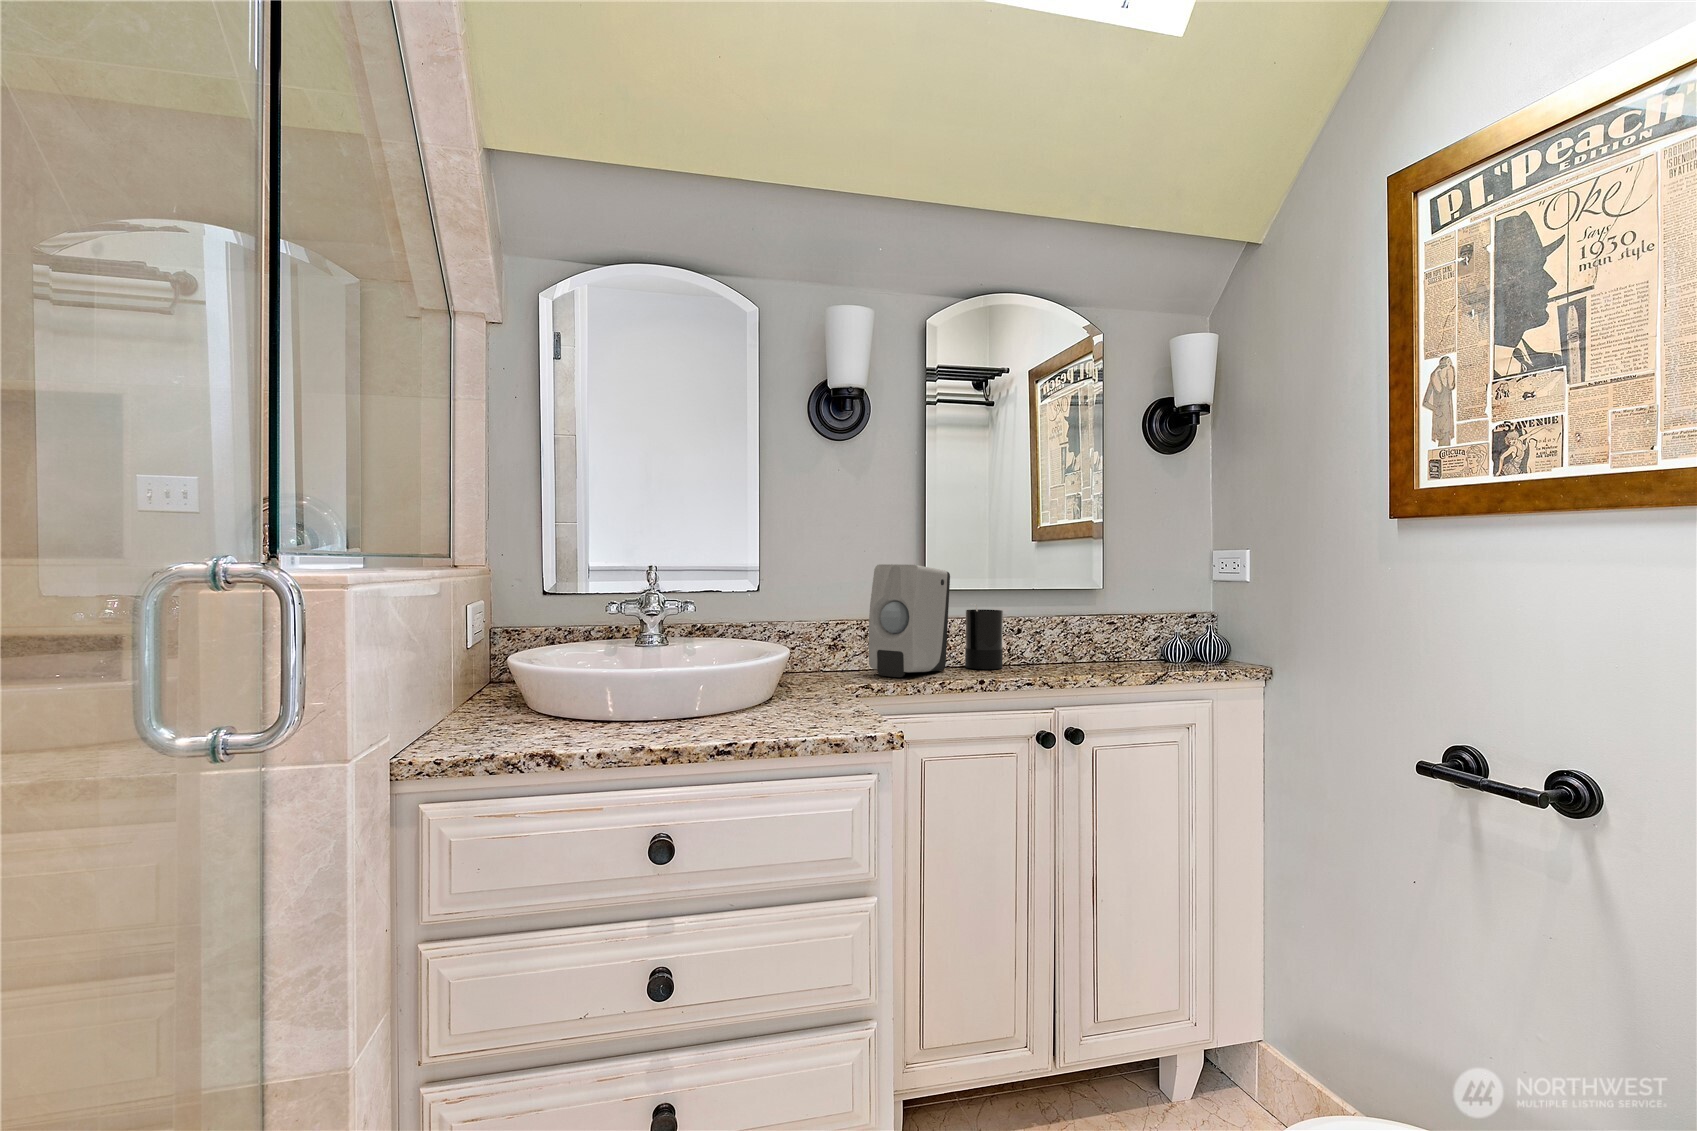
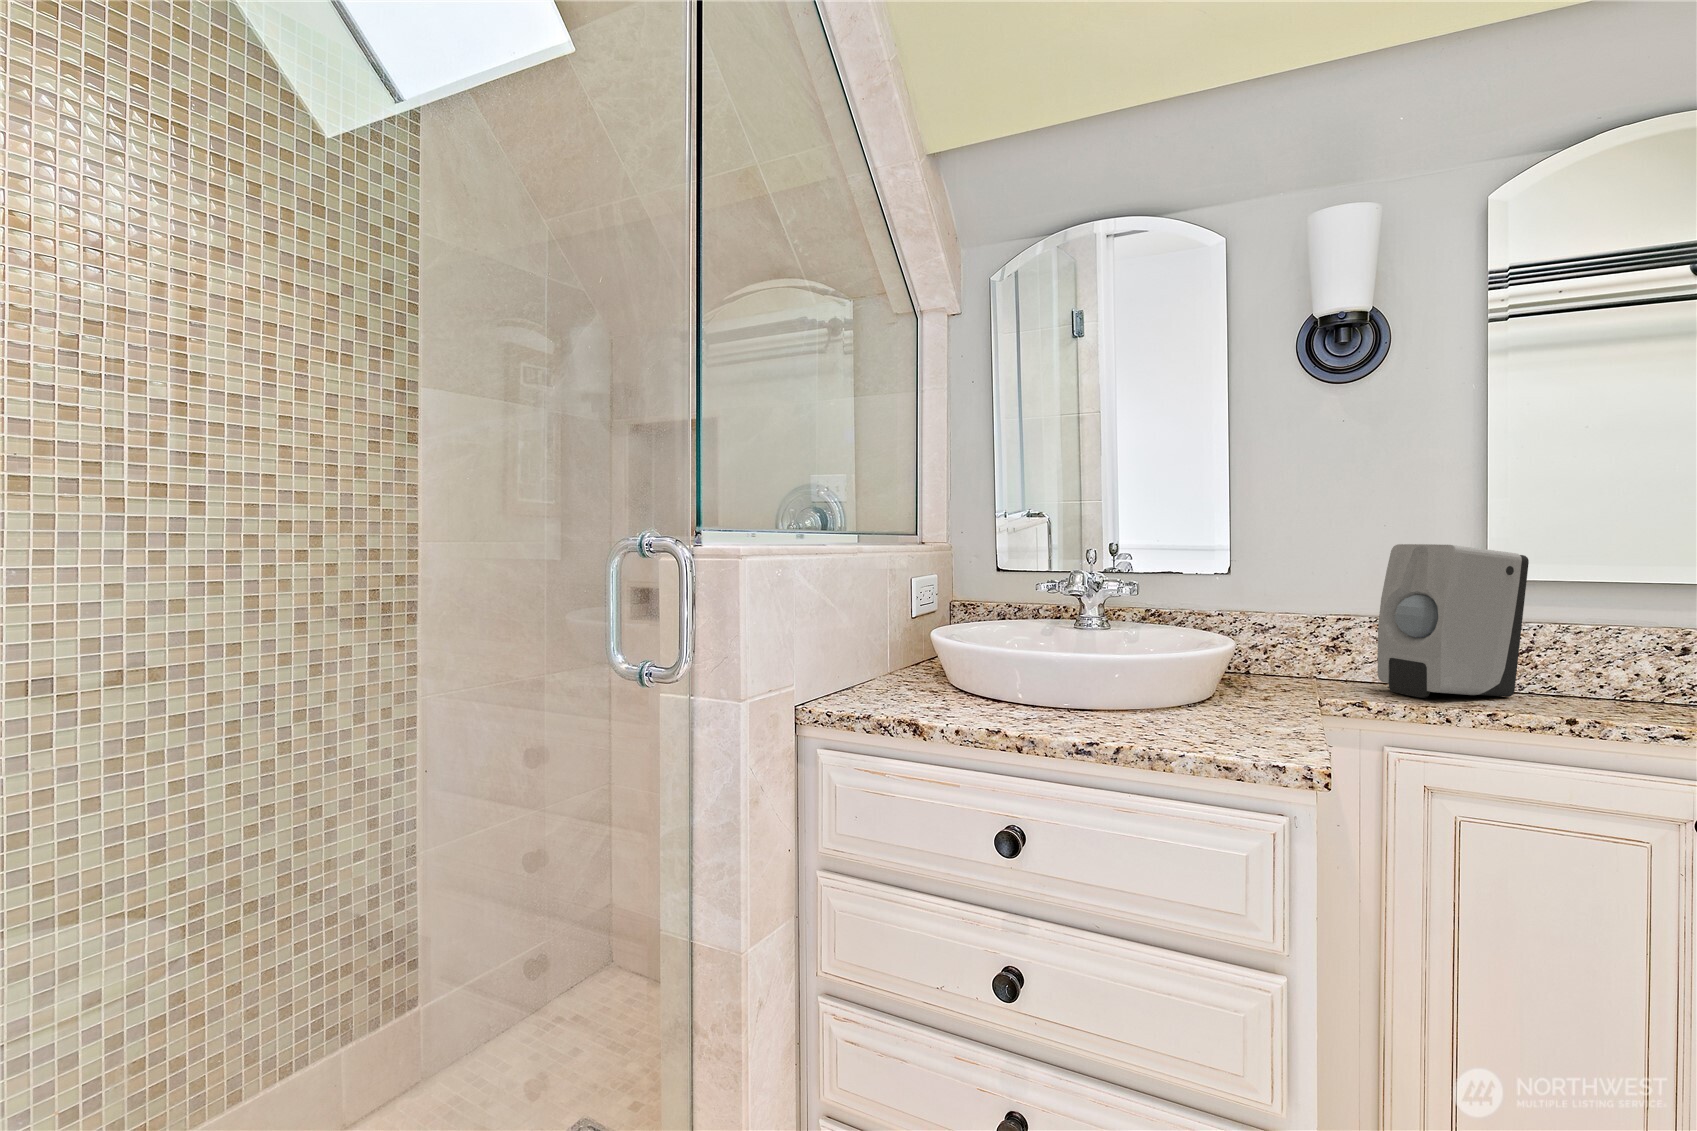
candle: present [965,604,1003,669] -> none [1559,604,1638,705]

